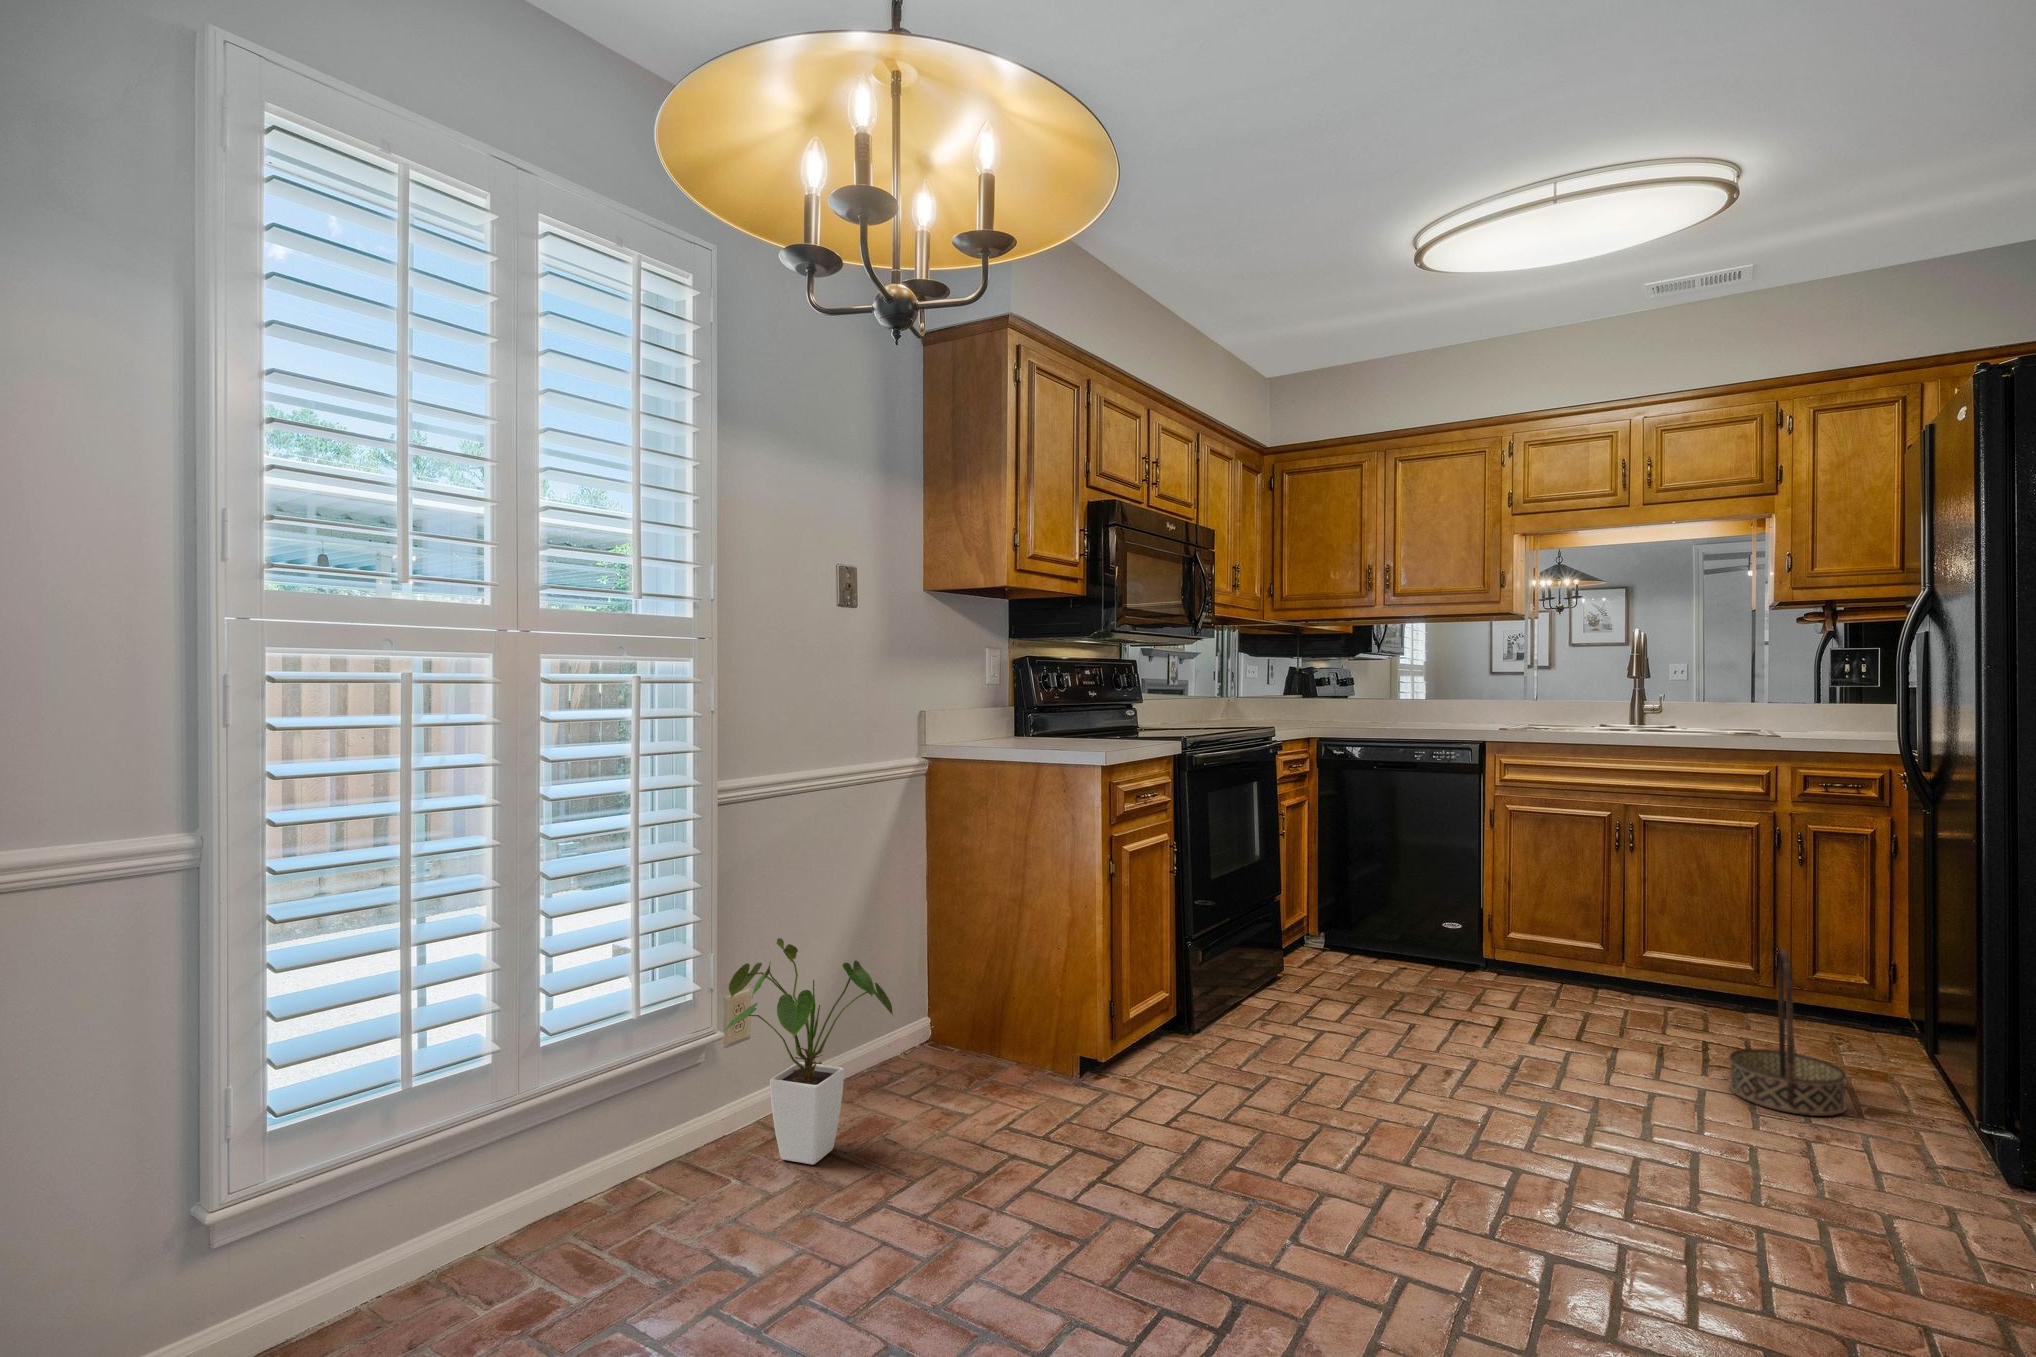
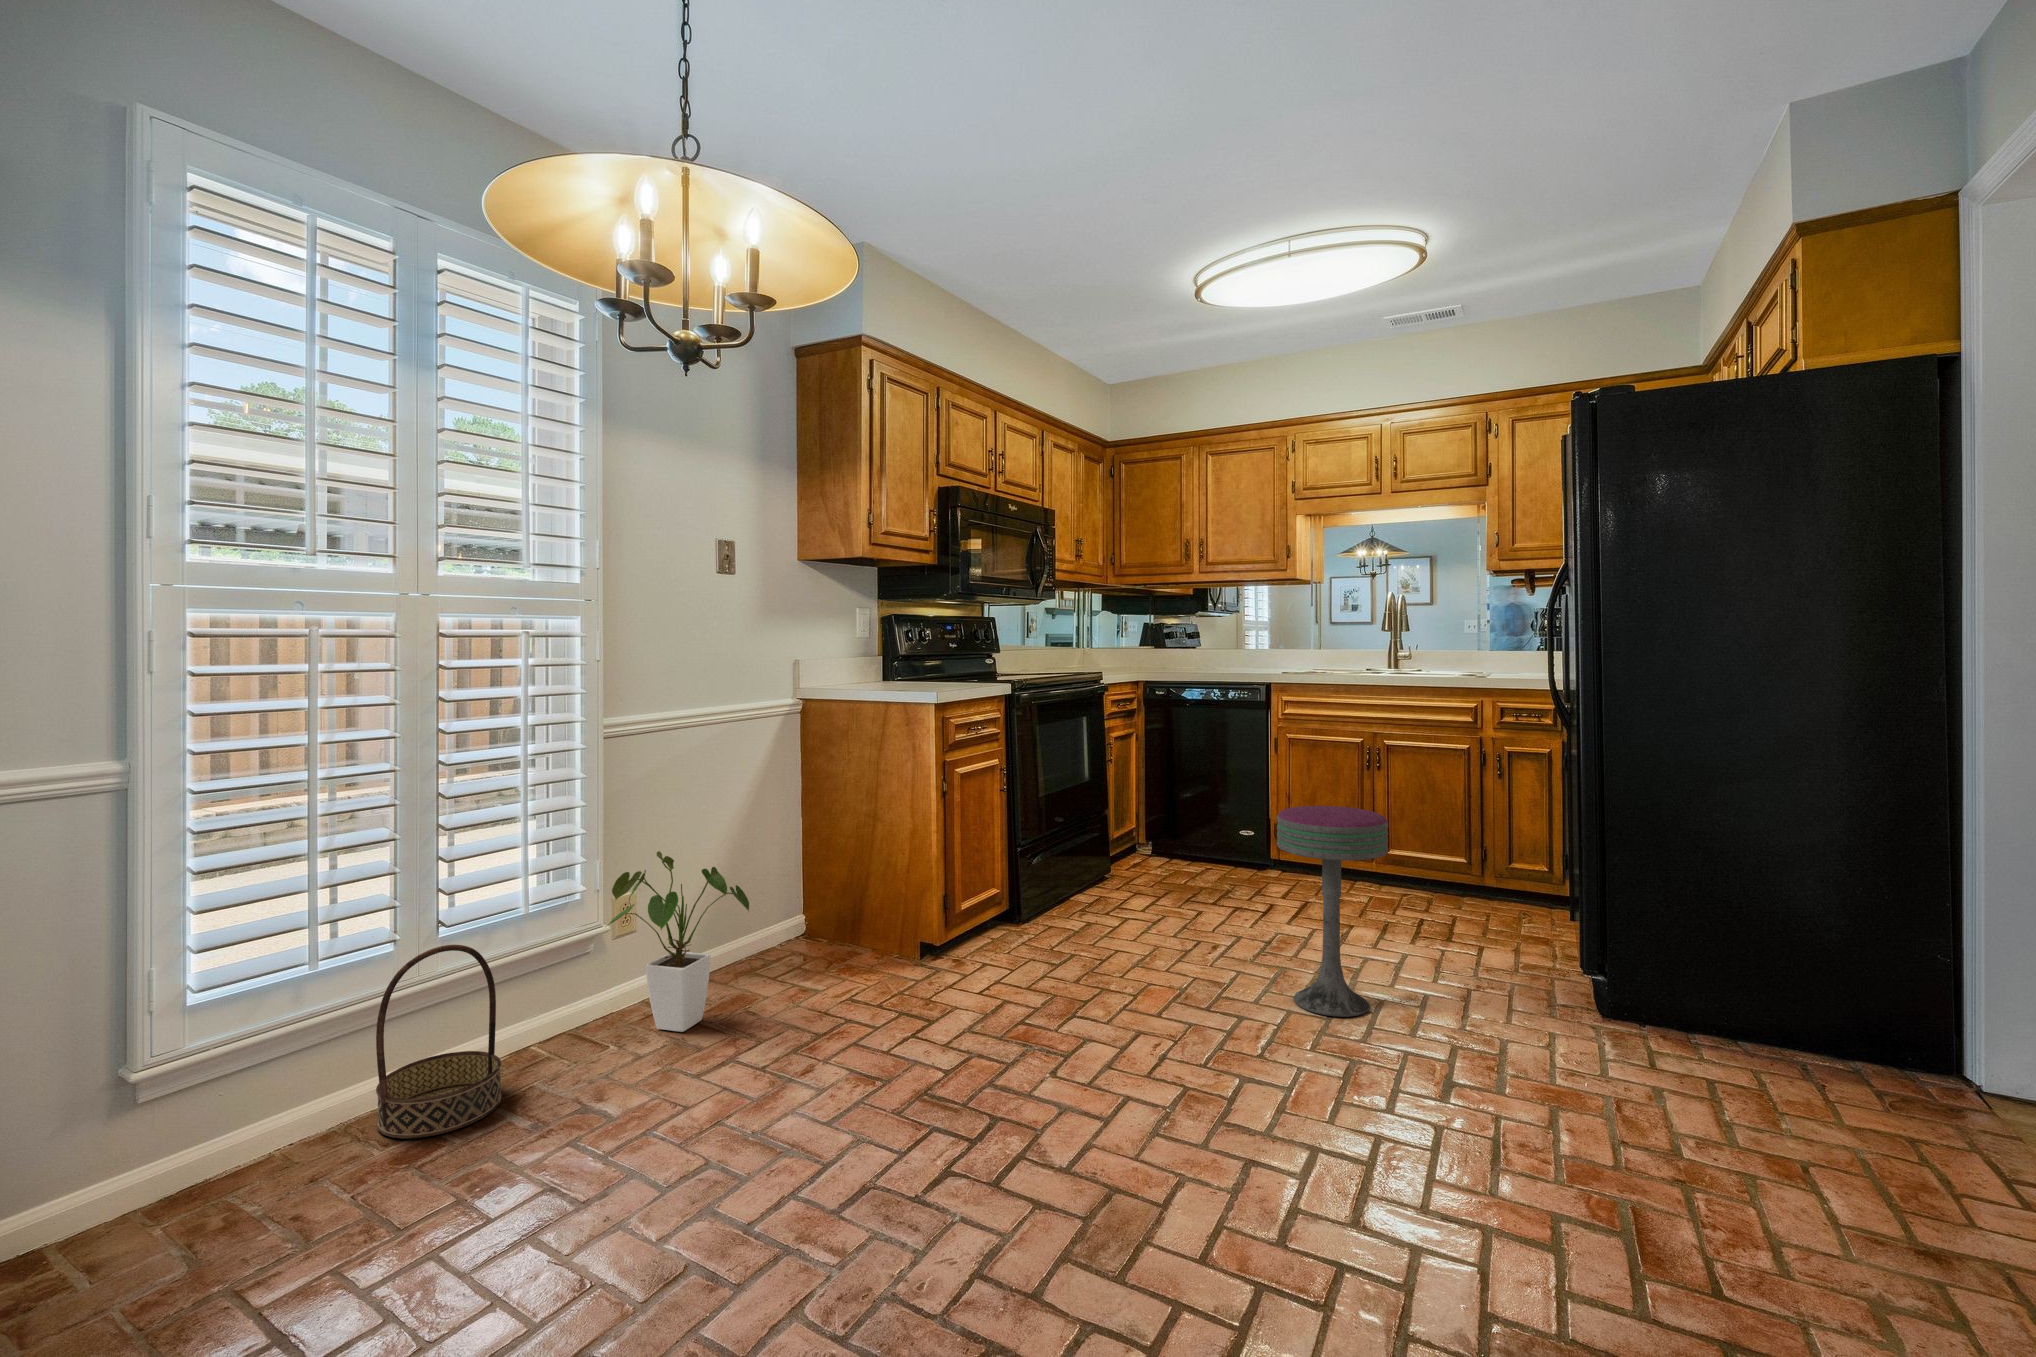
bar stool: none [1550,897,1705,1174] -> present [1277,806,1388,1017]
basket: present [1729,949,1847,1116] -> present [376,945,502,1139]

